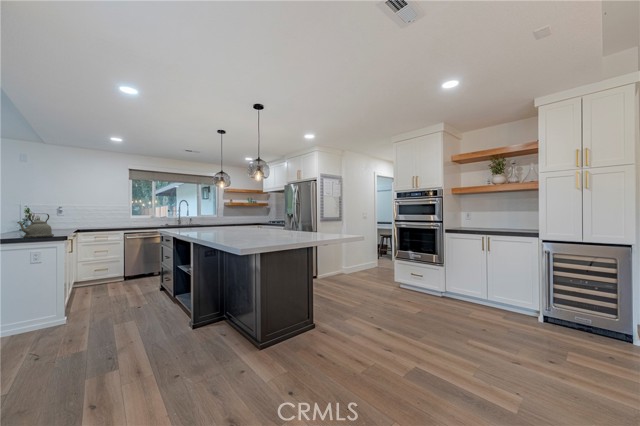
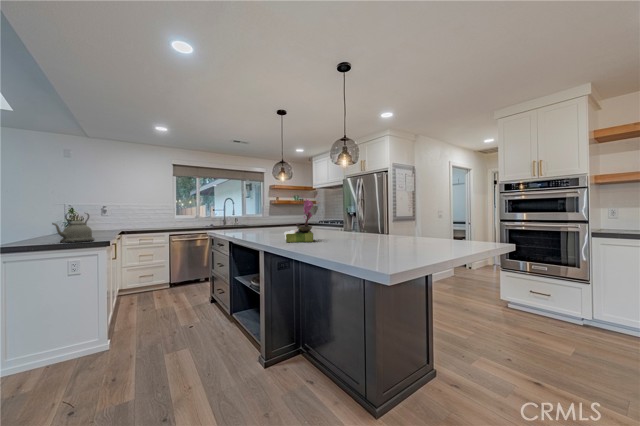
flower arrangement: none [211,204,237,237] -> present [285,199,313,242]

